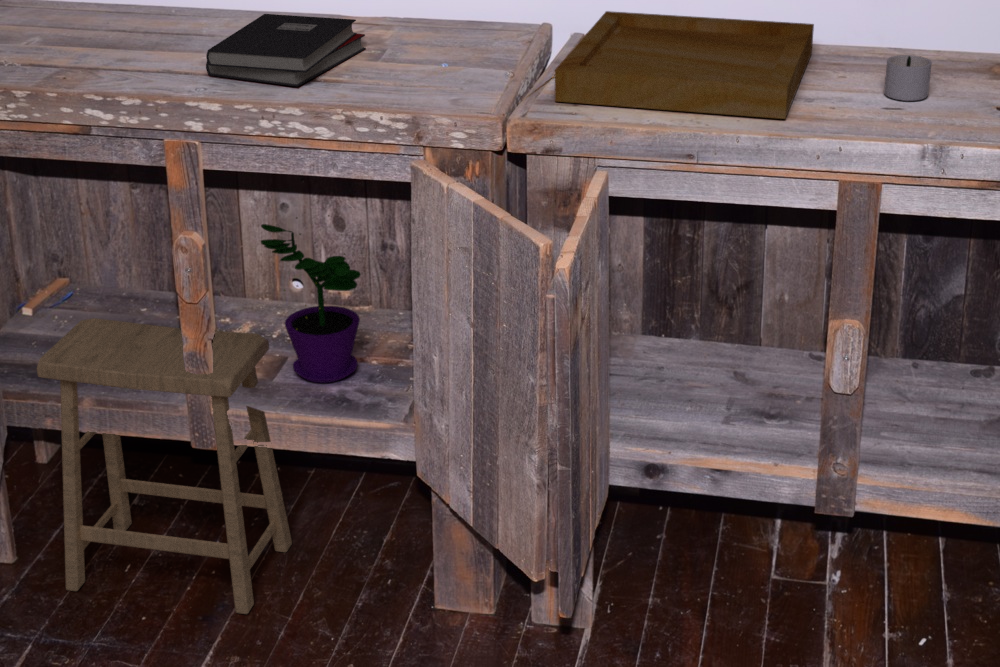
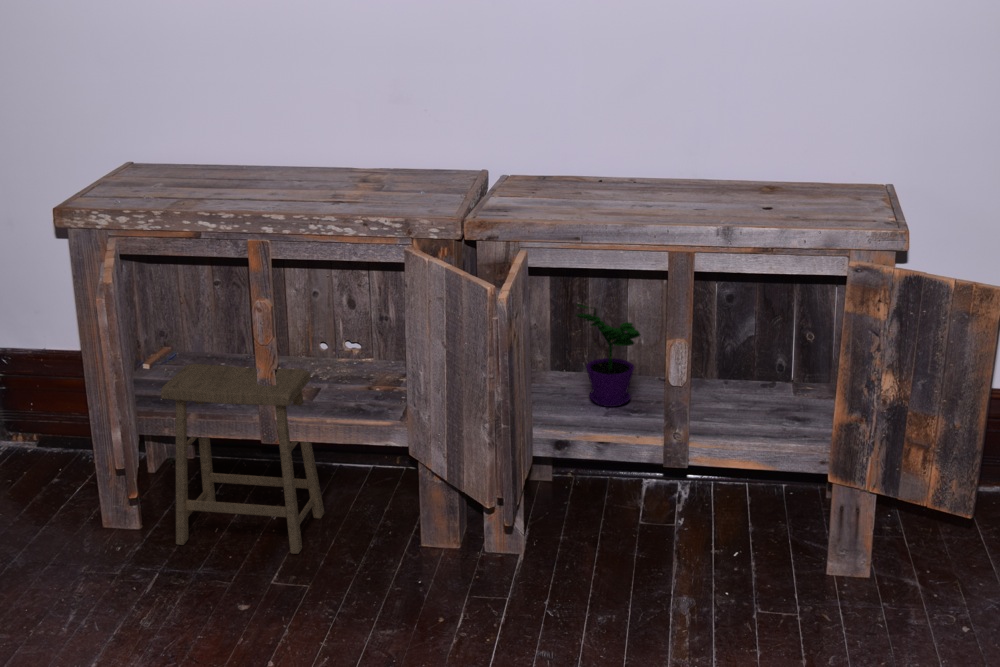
tray: present [555,11,814,119] -> none [492,160,651,216]
hardback book: present [206,14,366,87] -> none [273,165,372,205]
candle: present [884,55,932,101] -> none [694,179,729,207]
flower pot: present [261,215,361,383] -> present [576,304,640,407]

